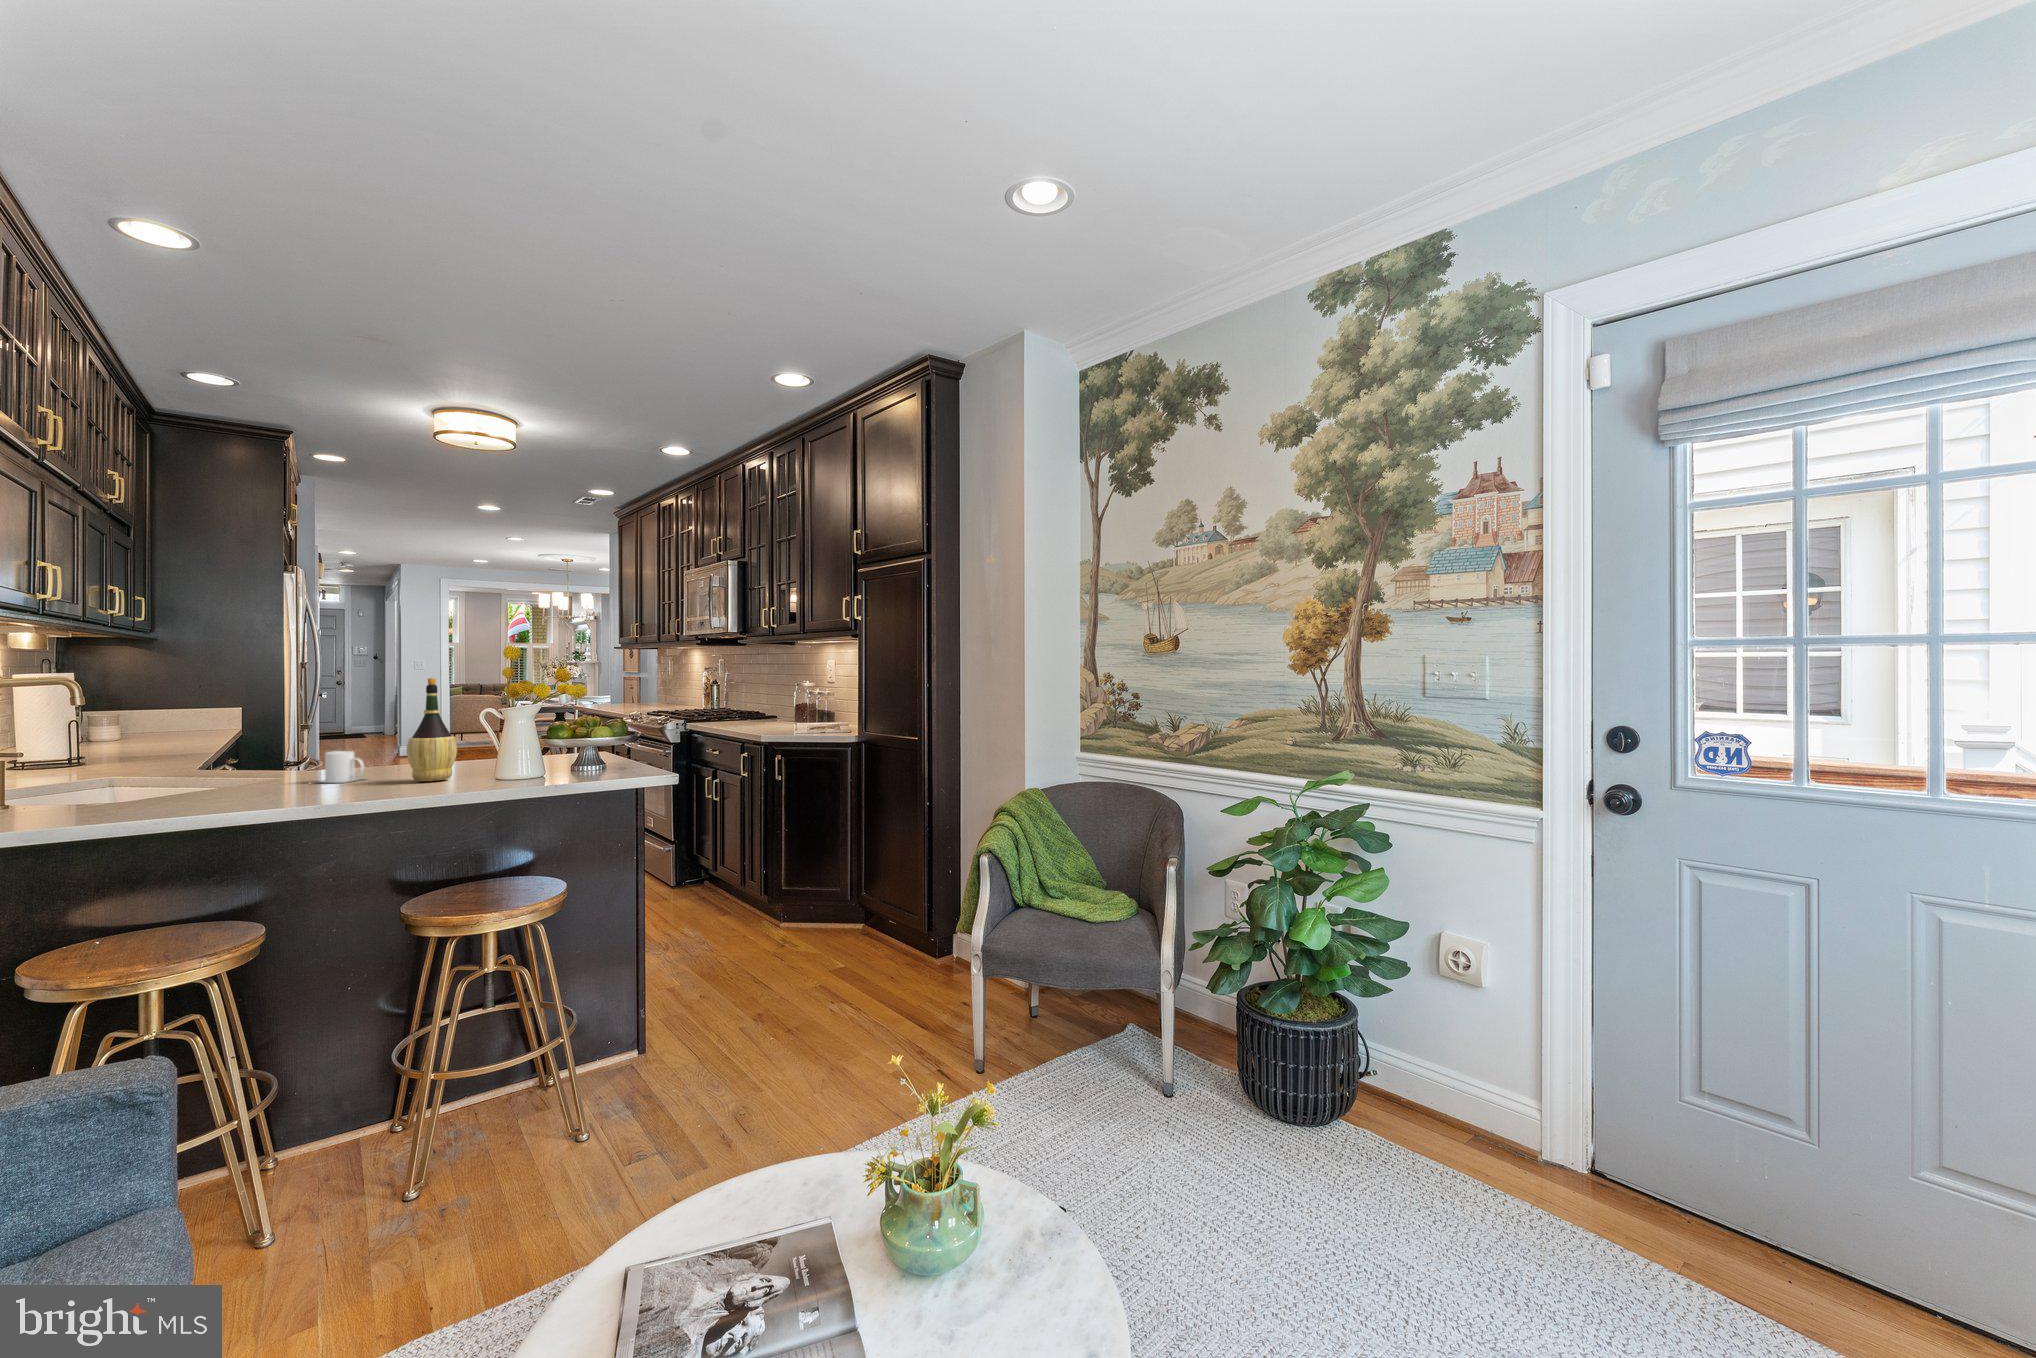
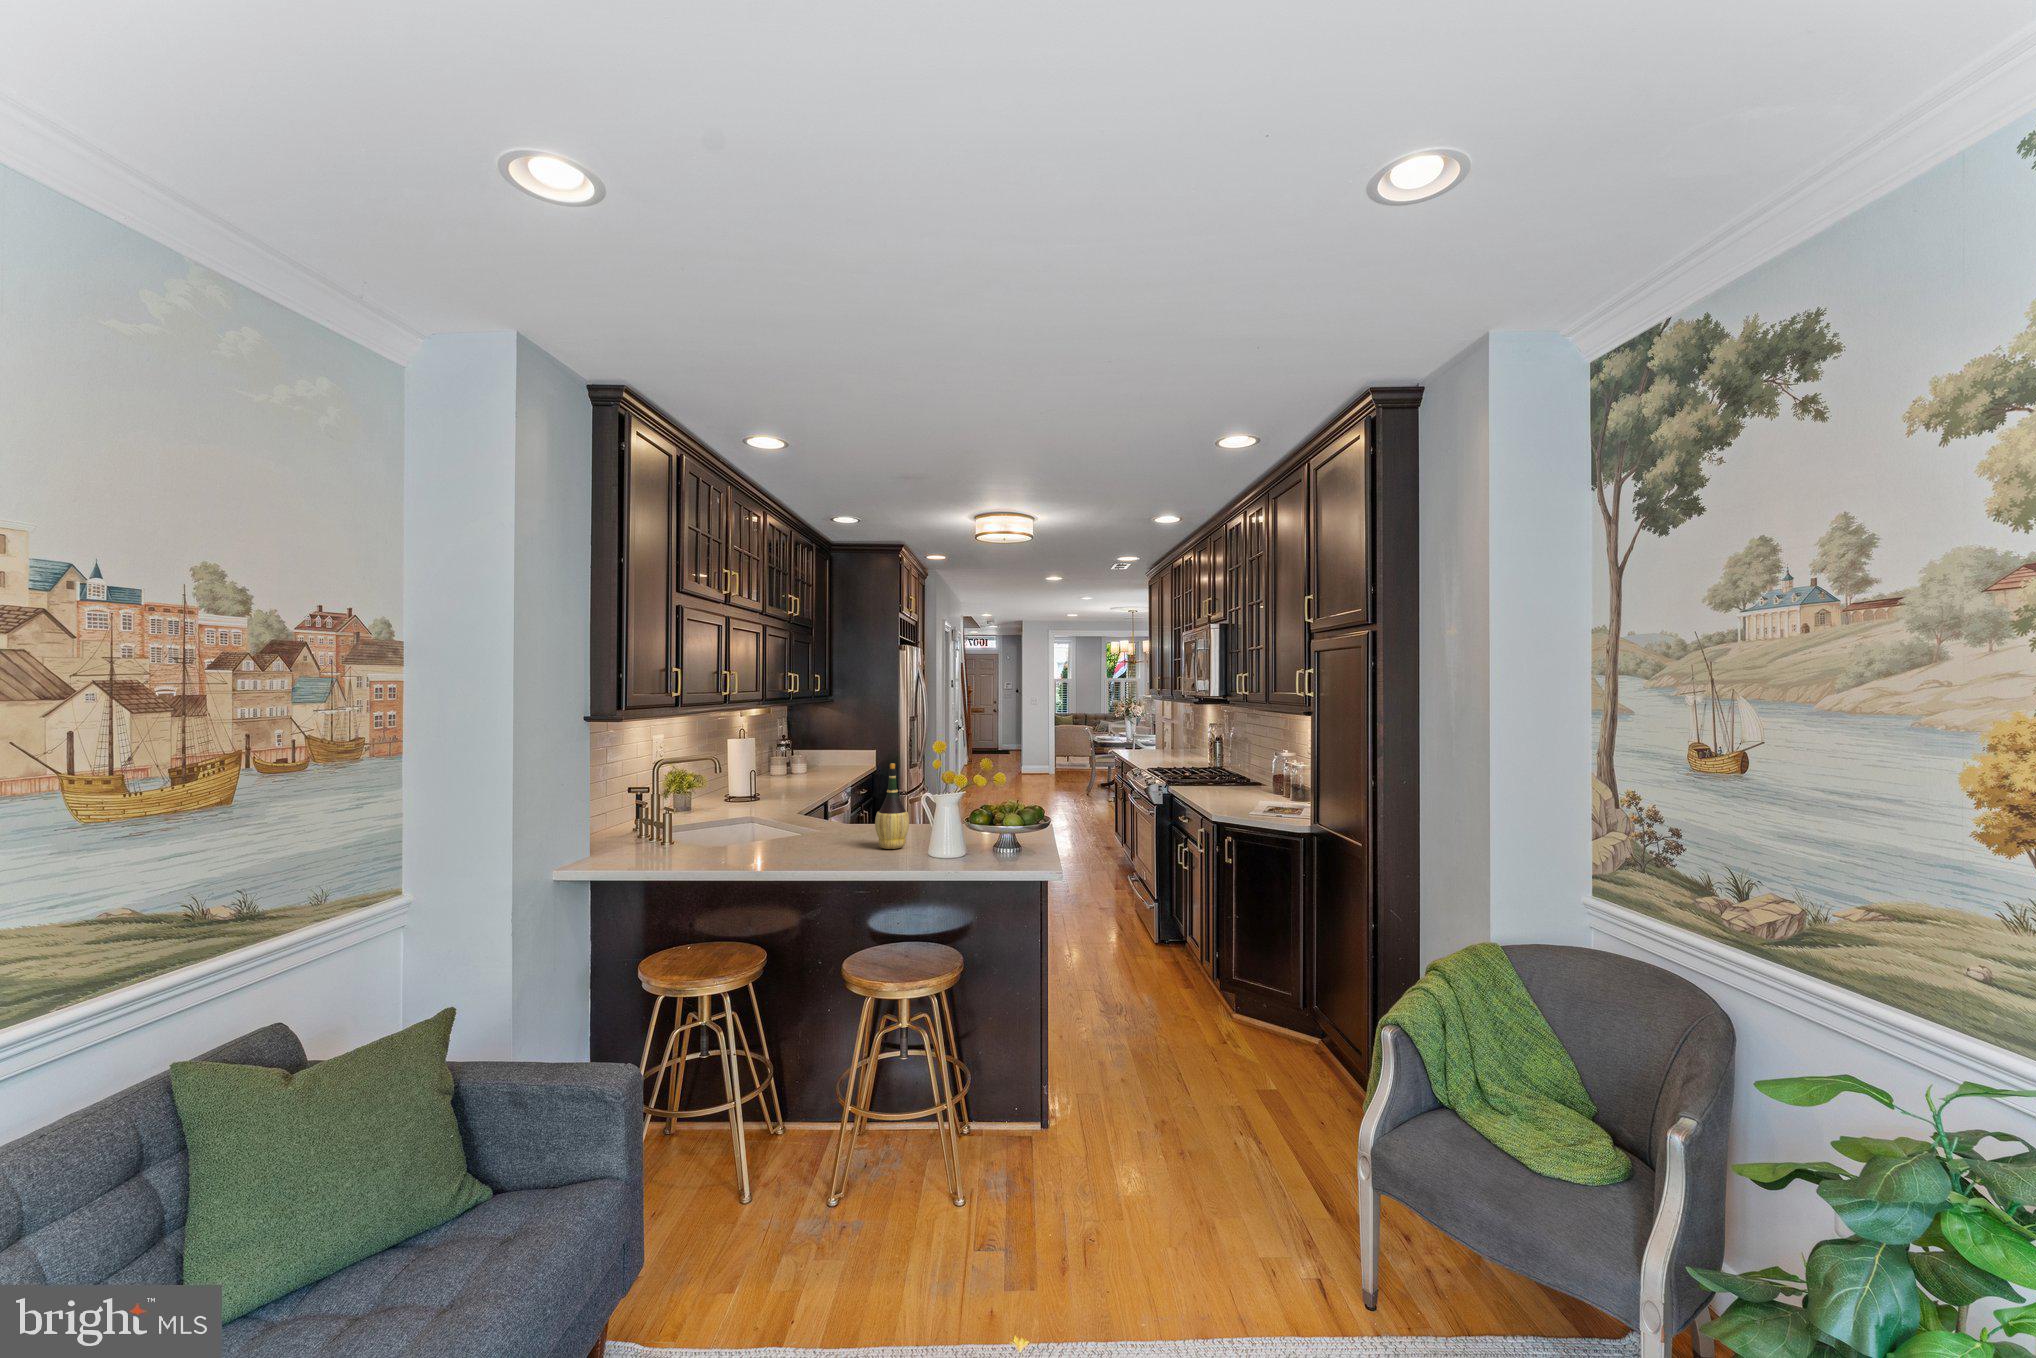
mug: present [320,751,364,783] -> none [830,813,868,840]

